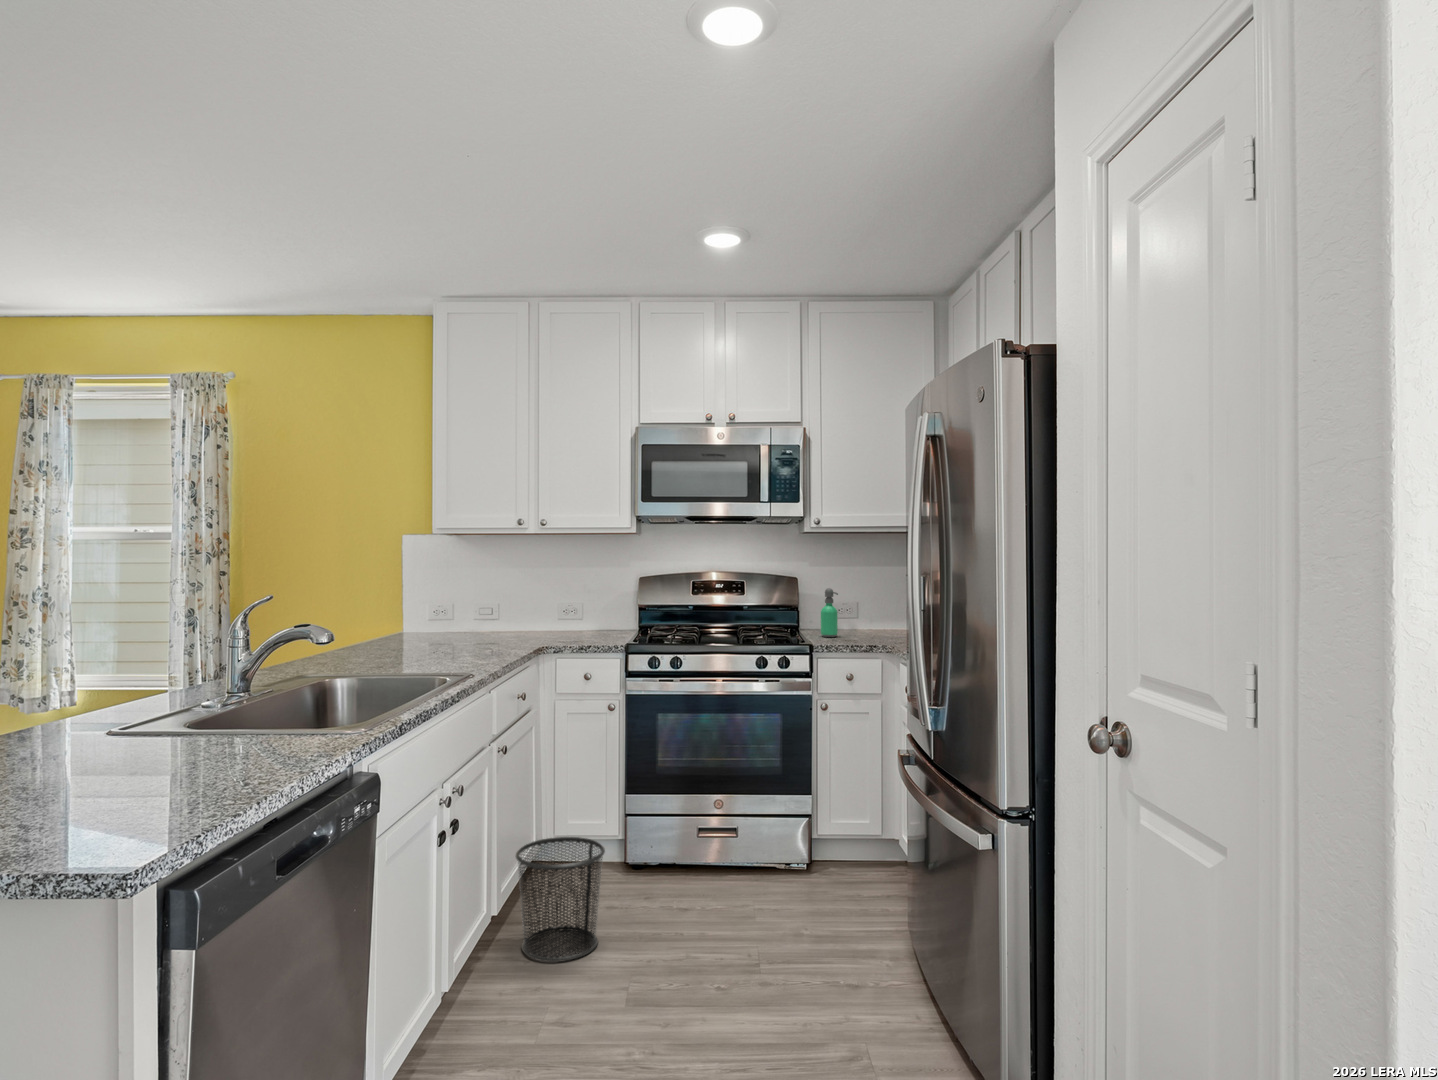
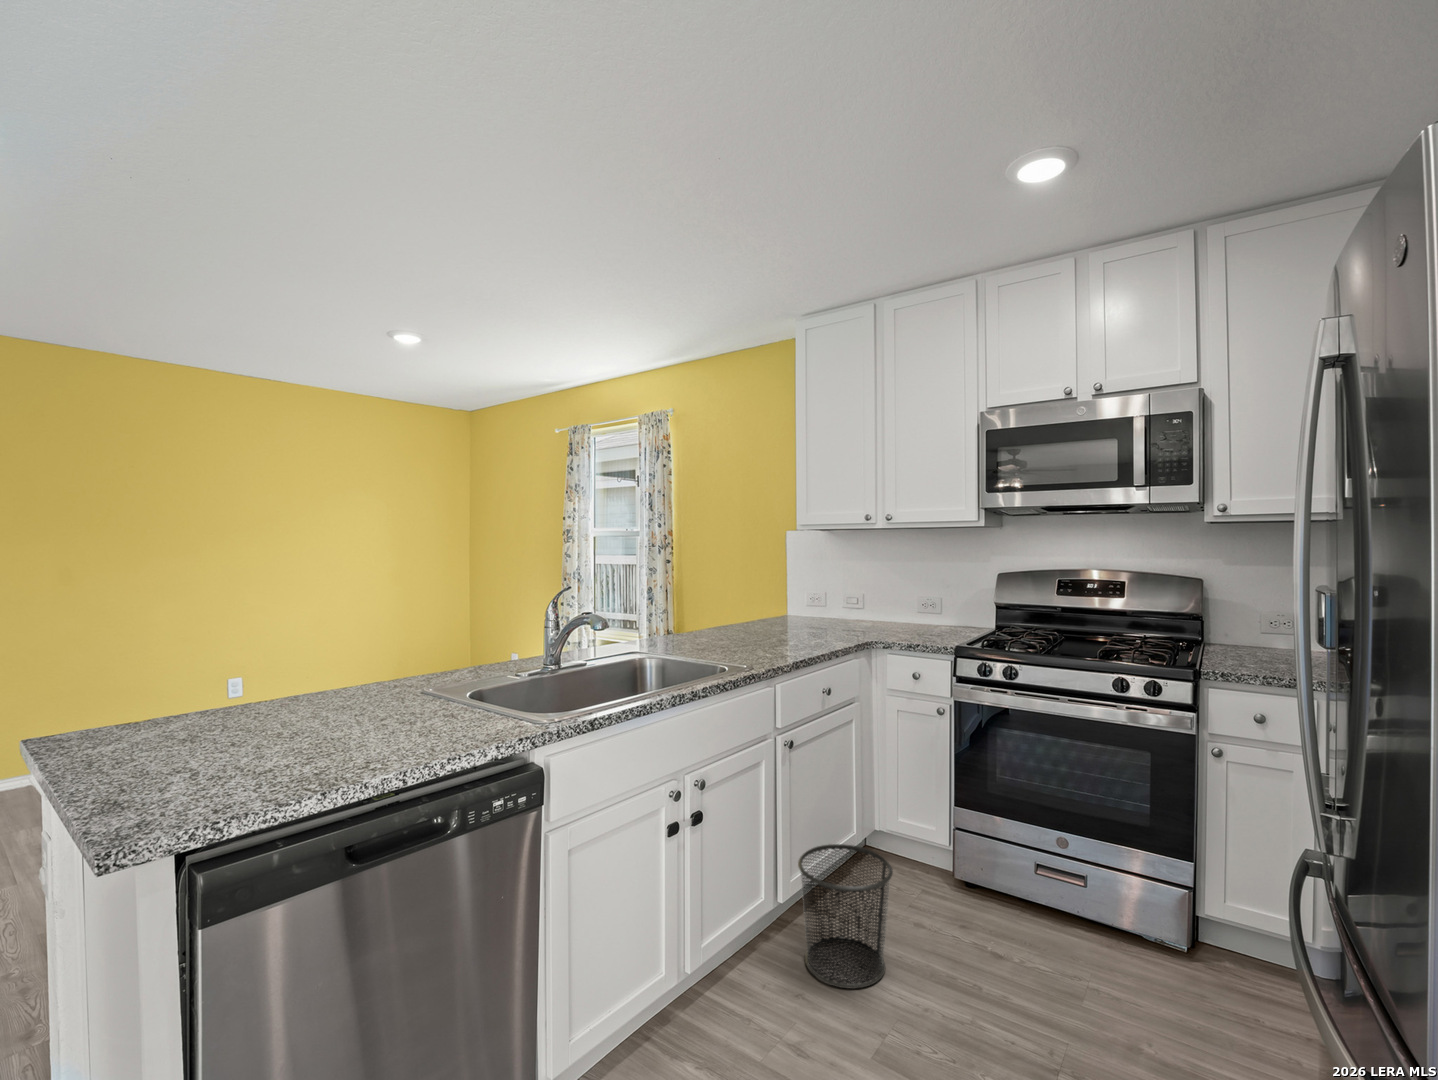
soap dispenser: present [821,588,838,637] -> none [1228,595,1255,659]

